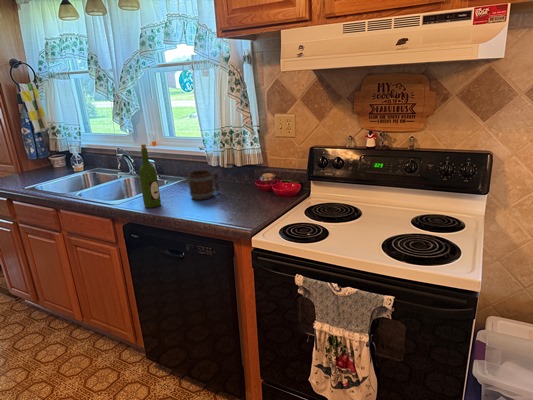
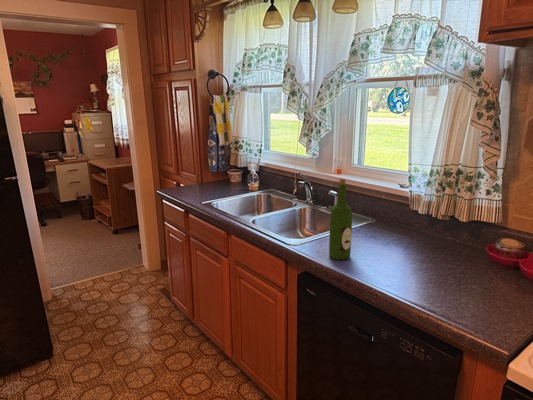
mug: present [188,170,219,200] -> none [389,219,432,261]

